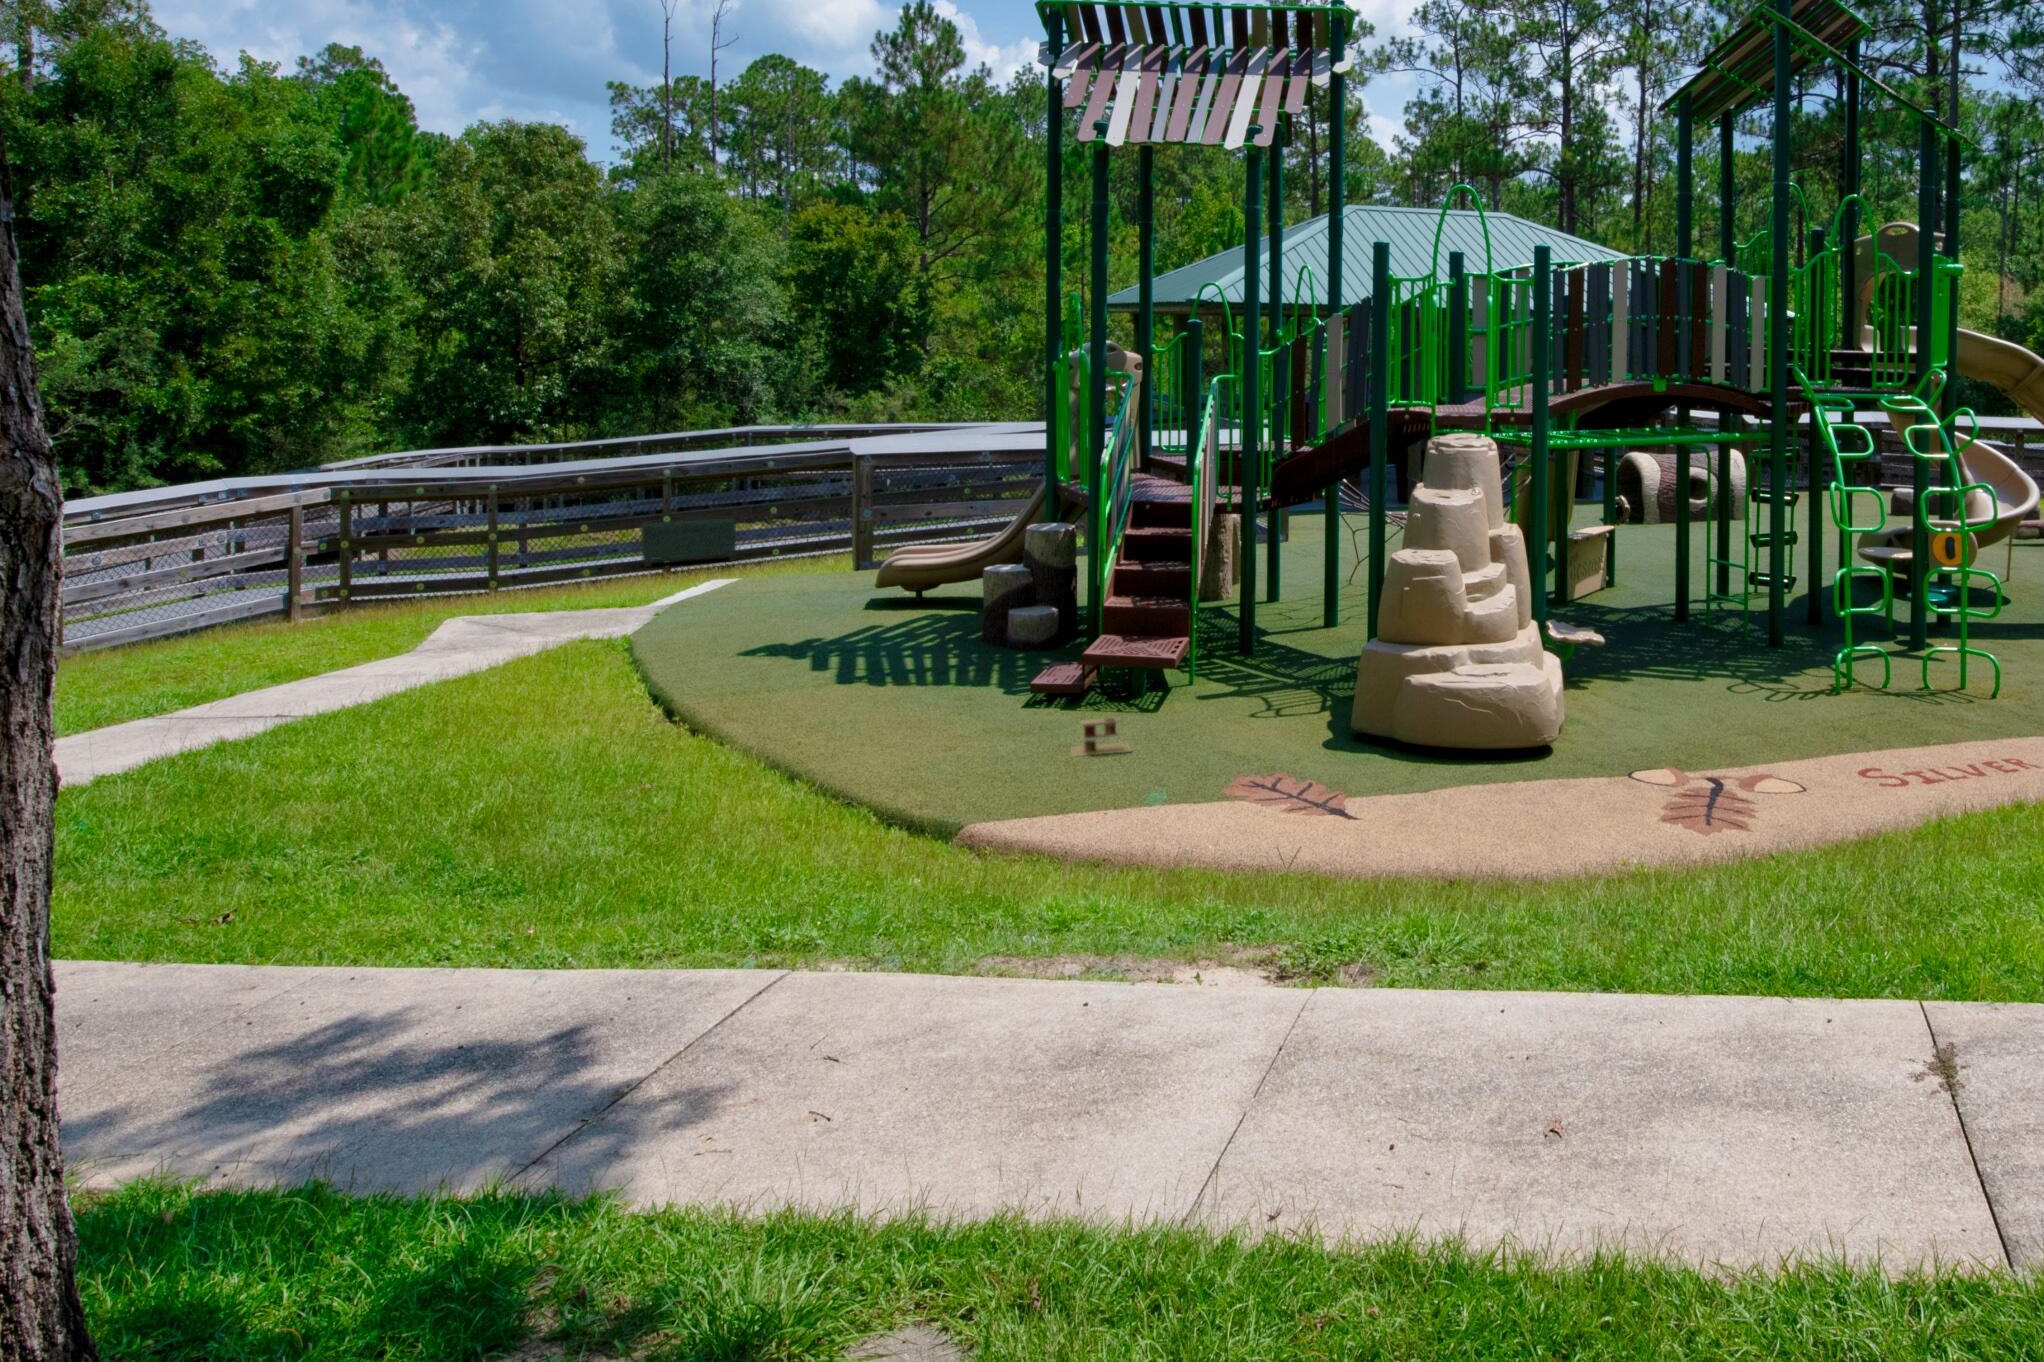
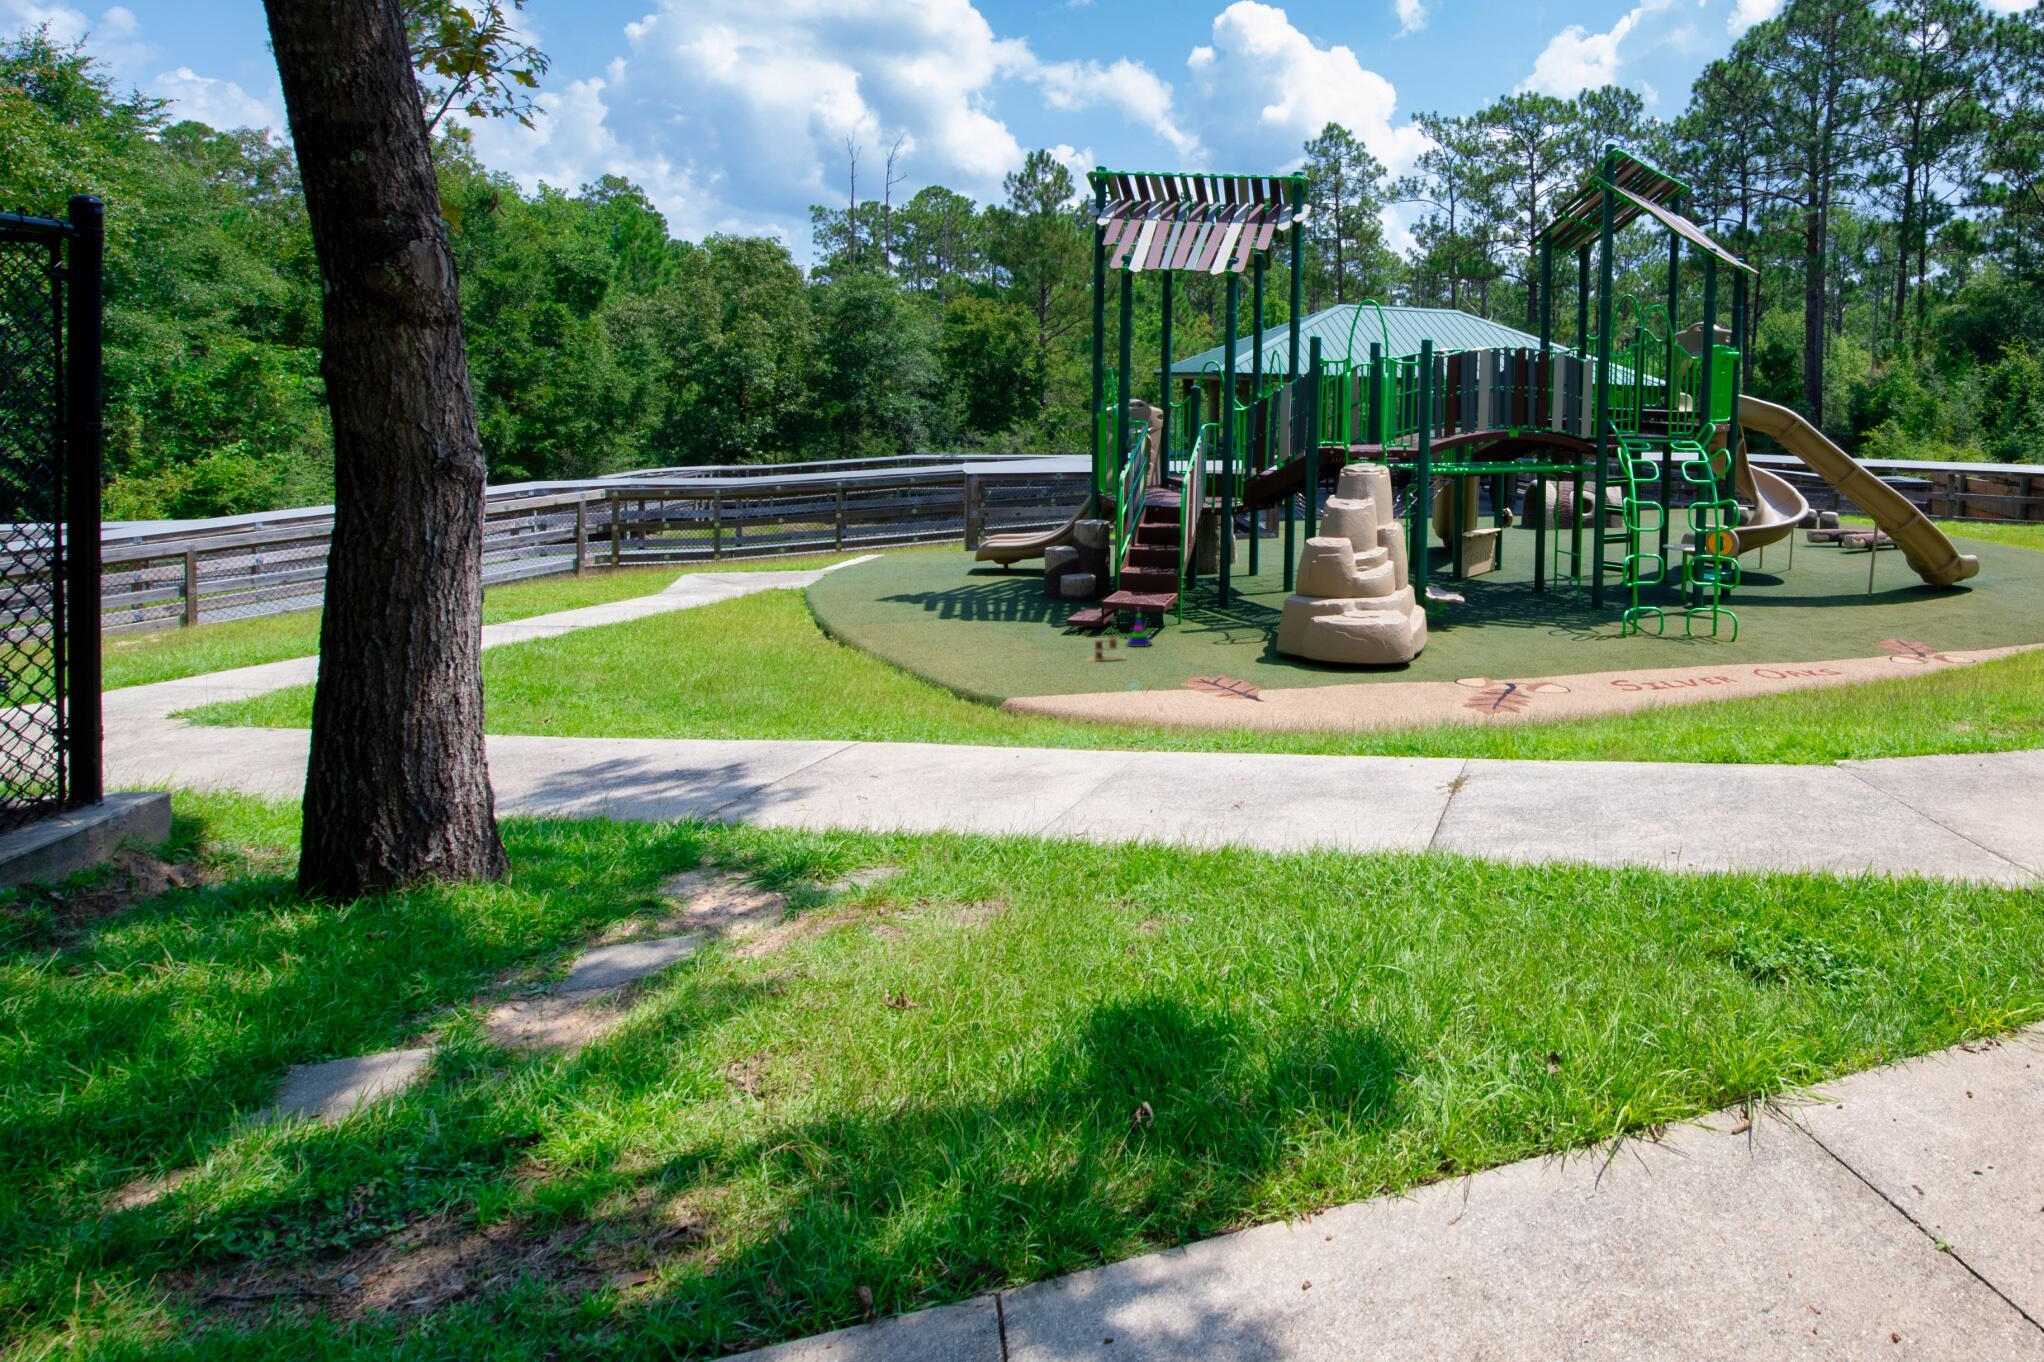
bench: present [641,519,737,567] -> none [821,517,889,550]
stacking toy: none [1122,668,1160,728] -> present [1126,616,1151,647]

